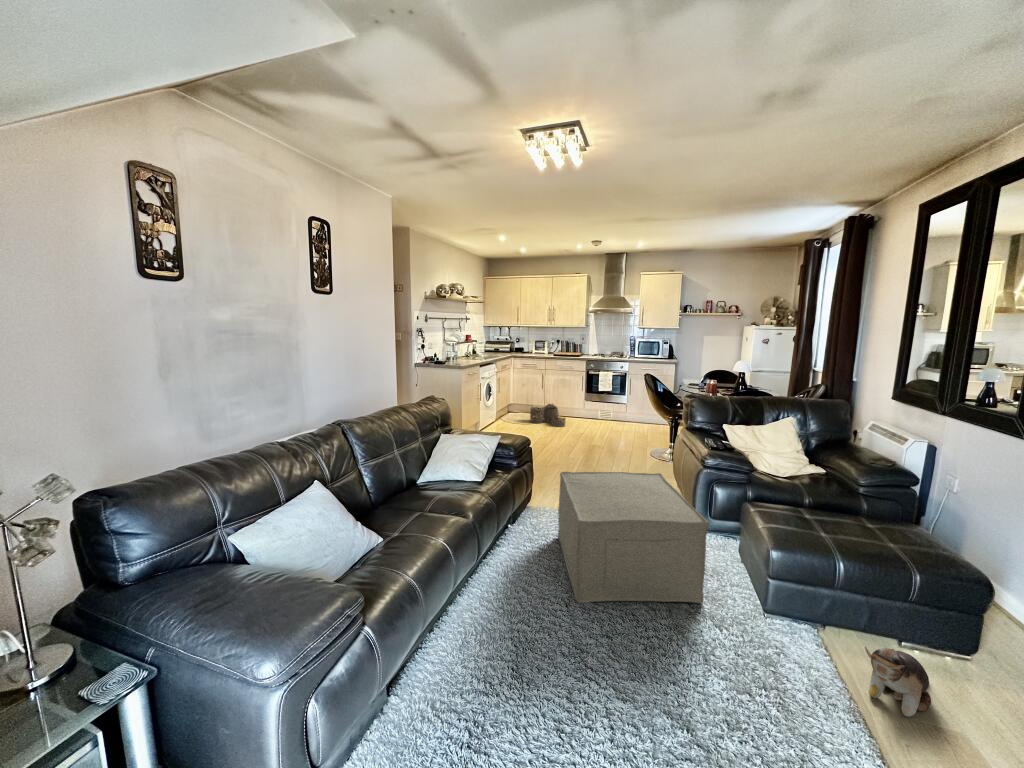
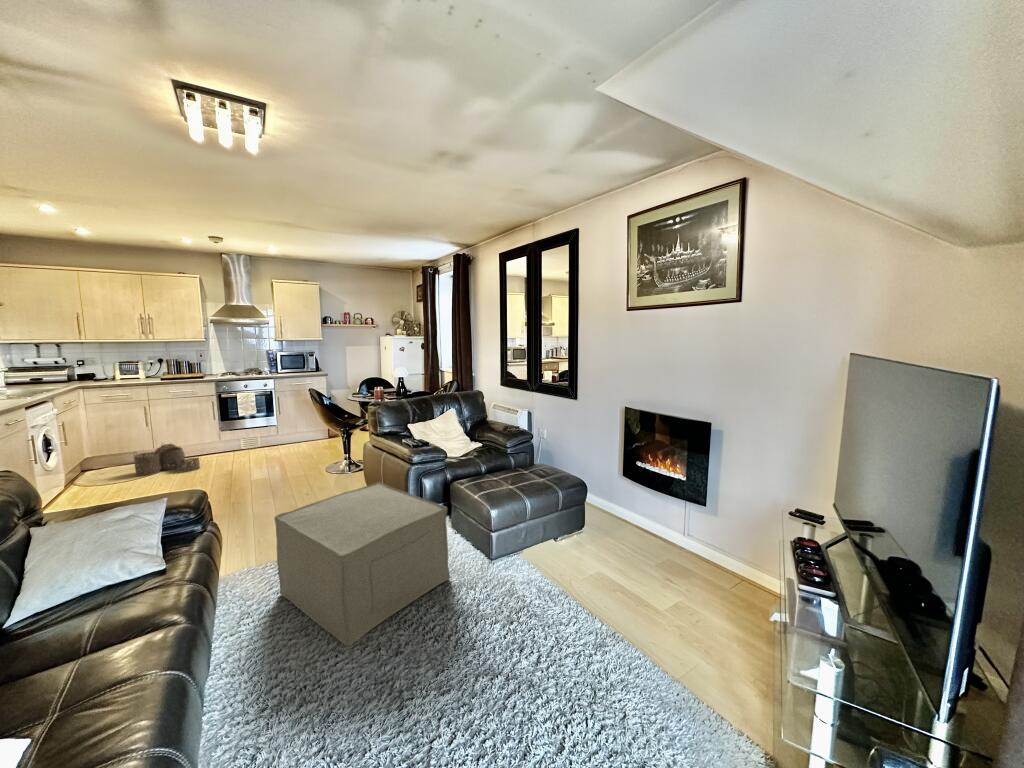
plush toy: present [865,647,931,717] -> none [558,540,583,578]

